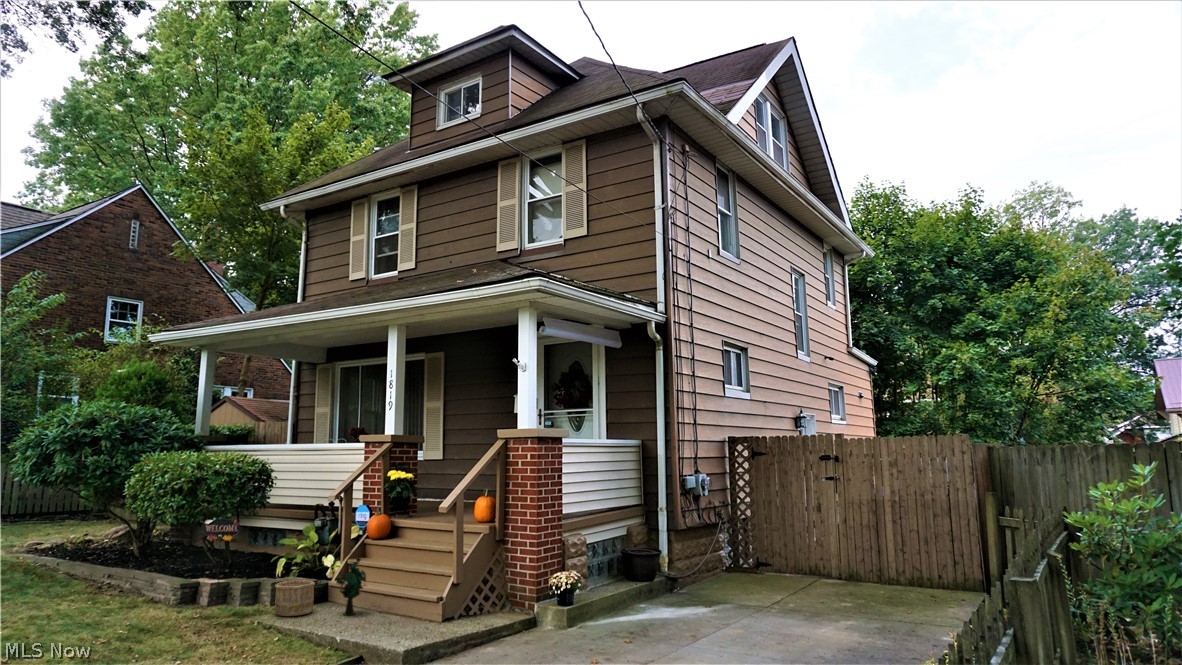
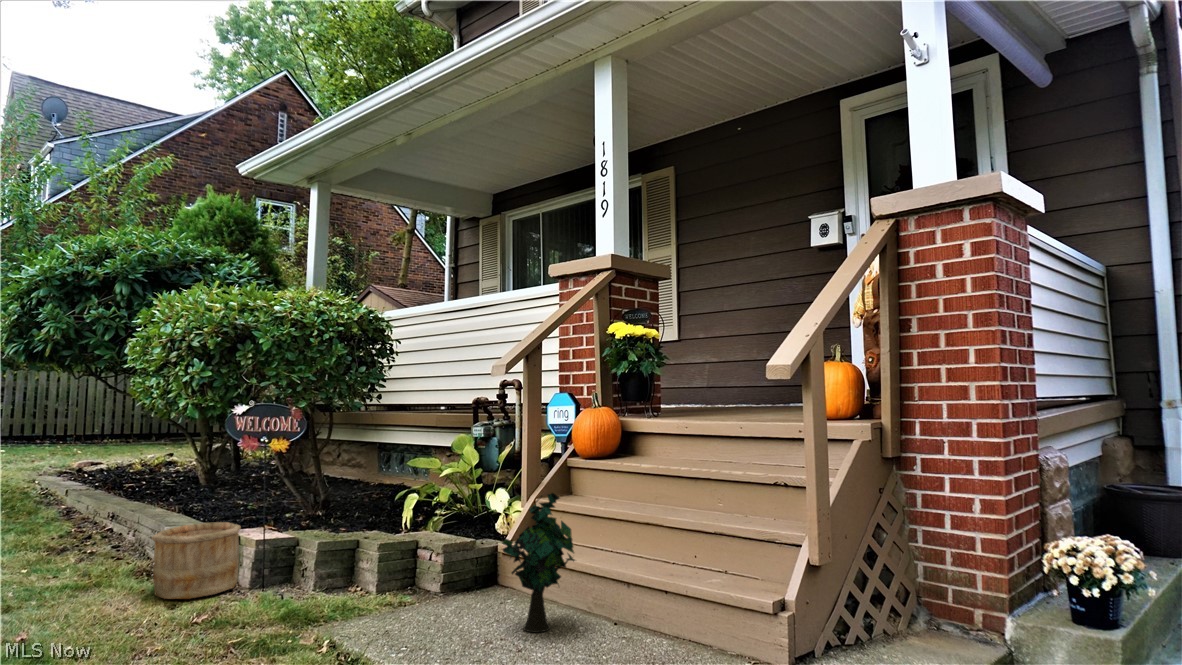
wooden bucket: present [275,580,315,616] -> present [151,522,241,599]

